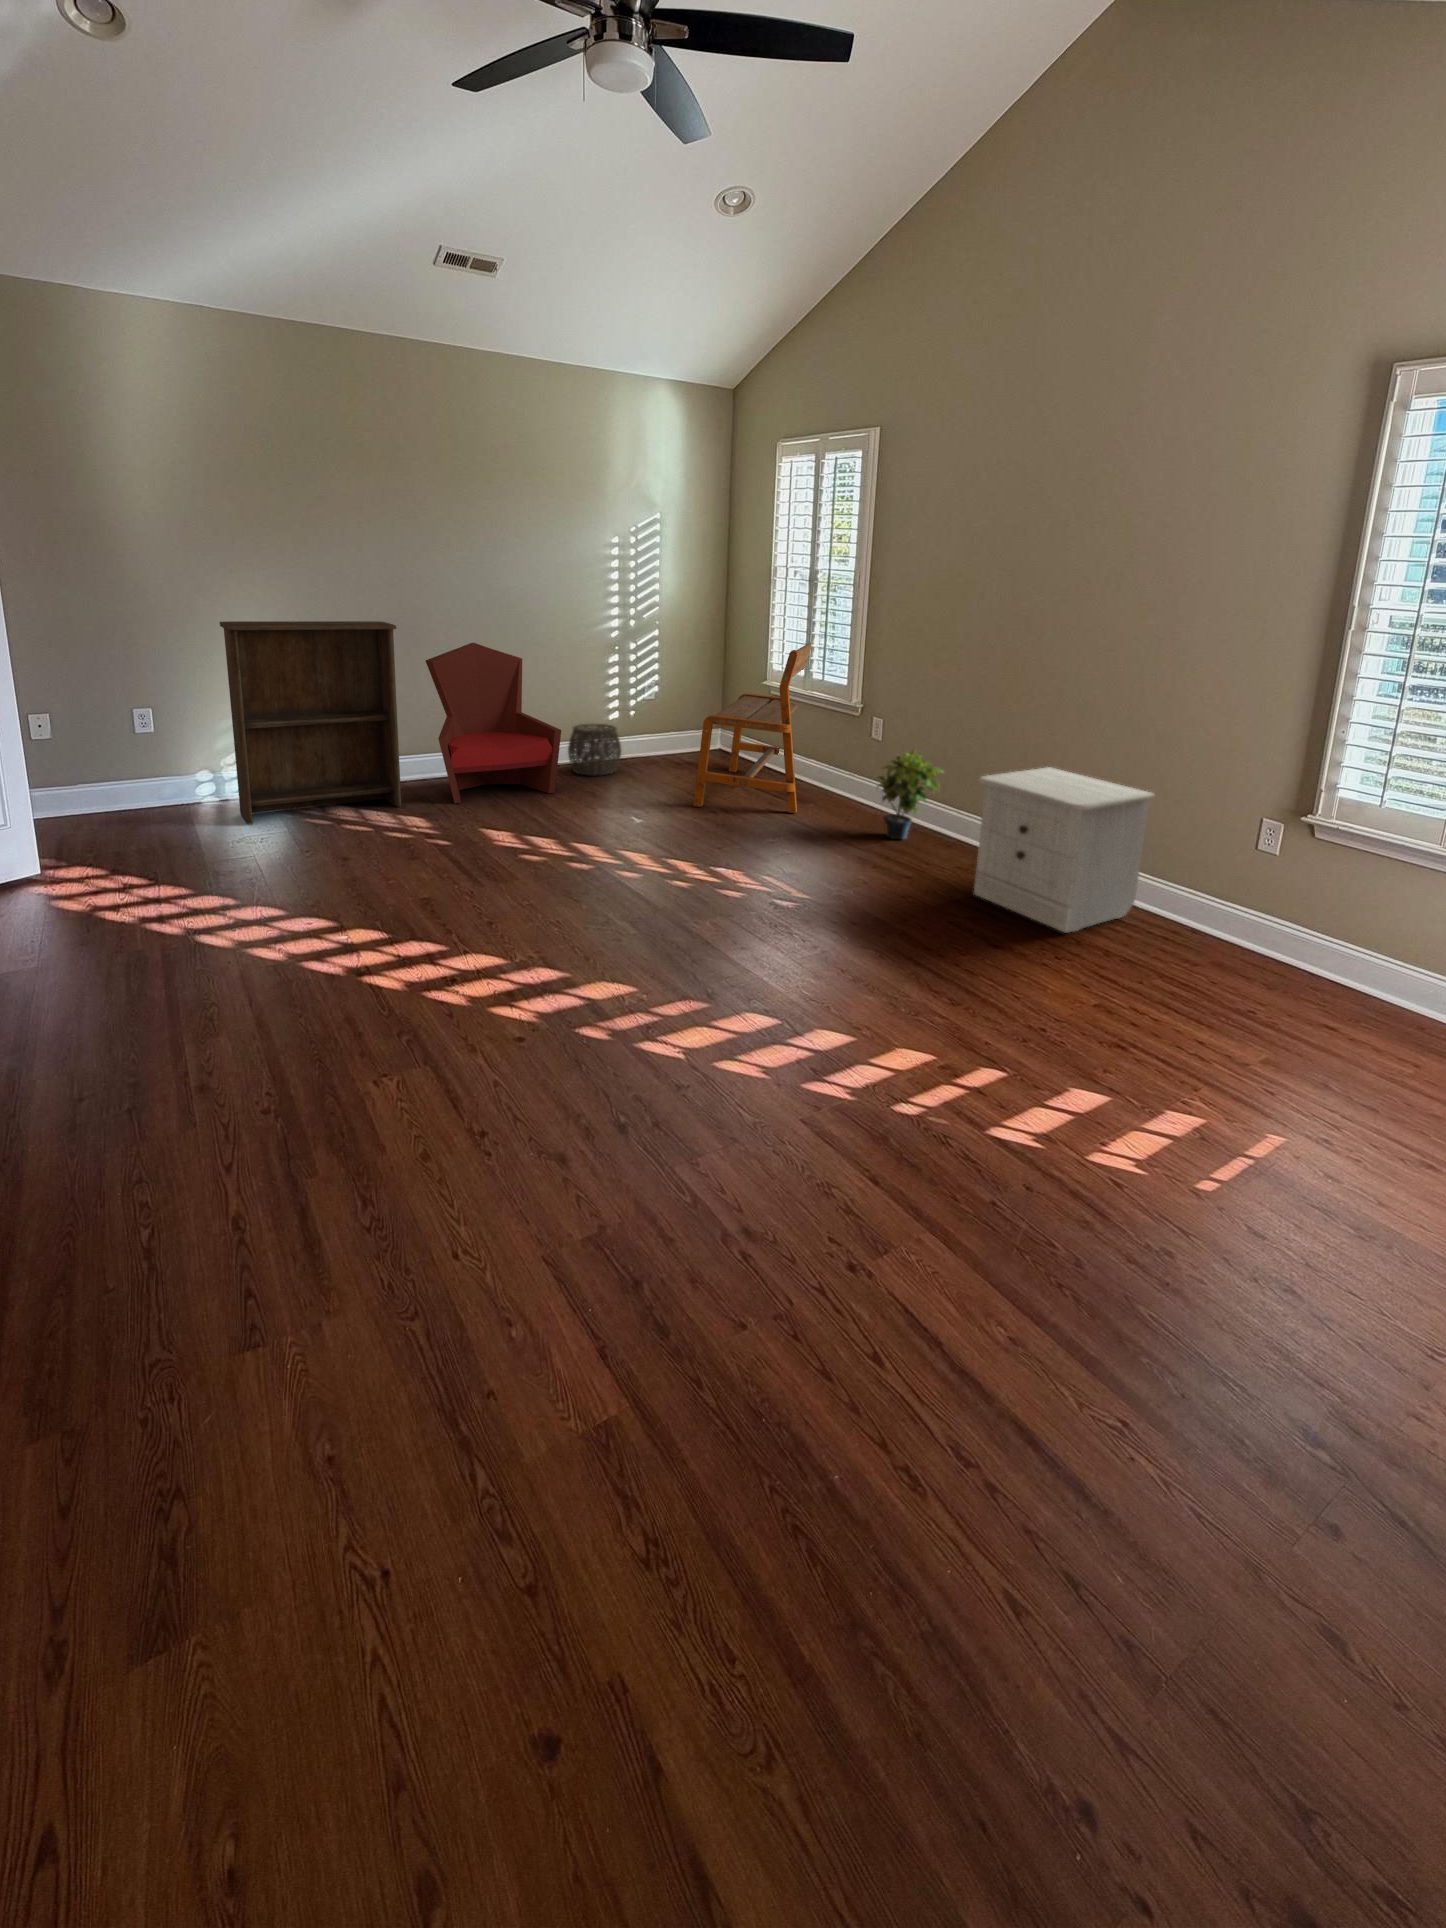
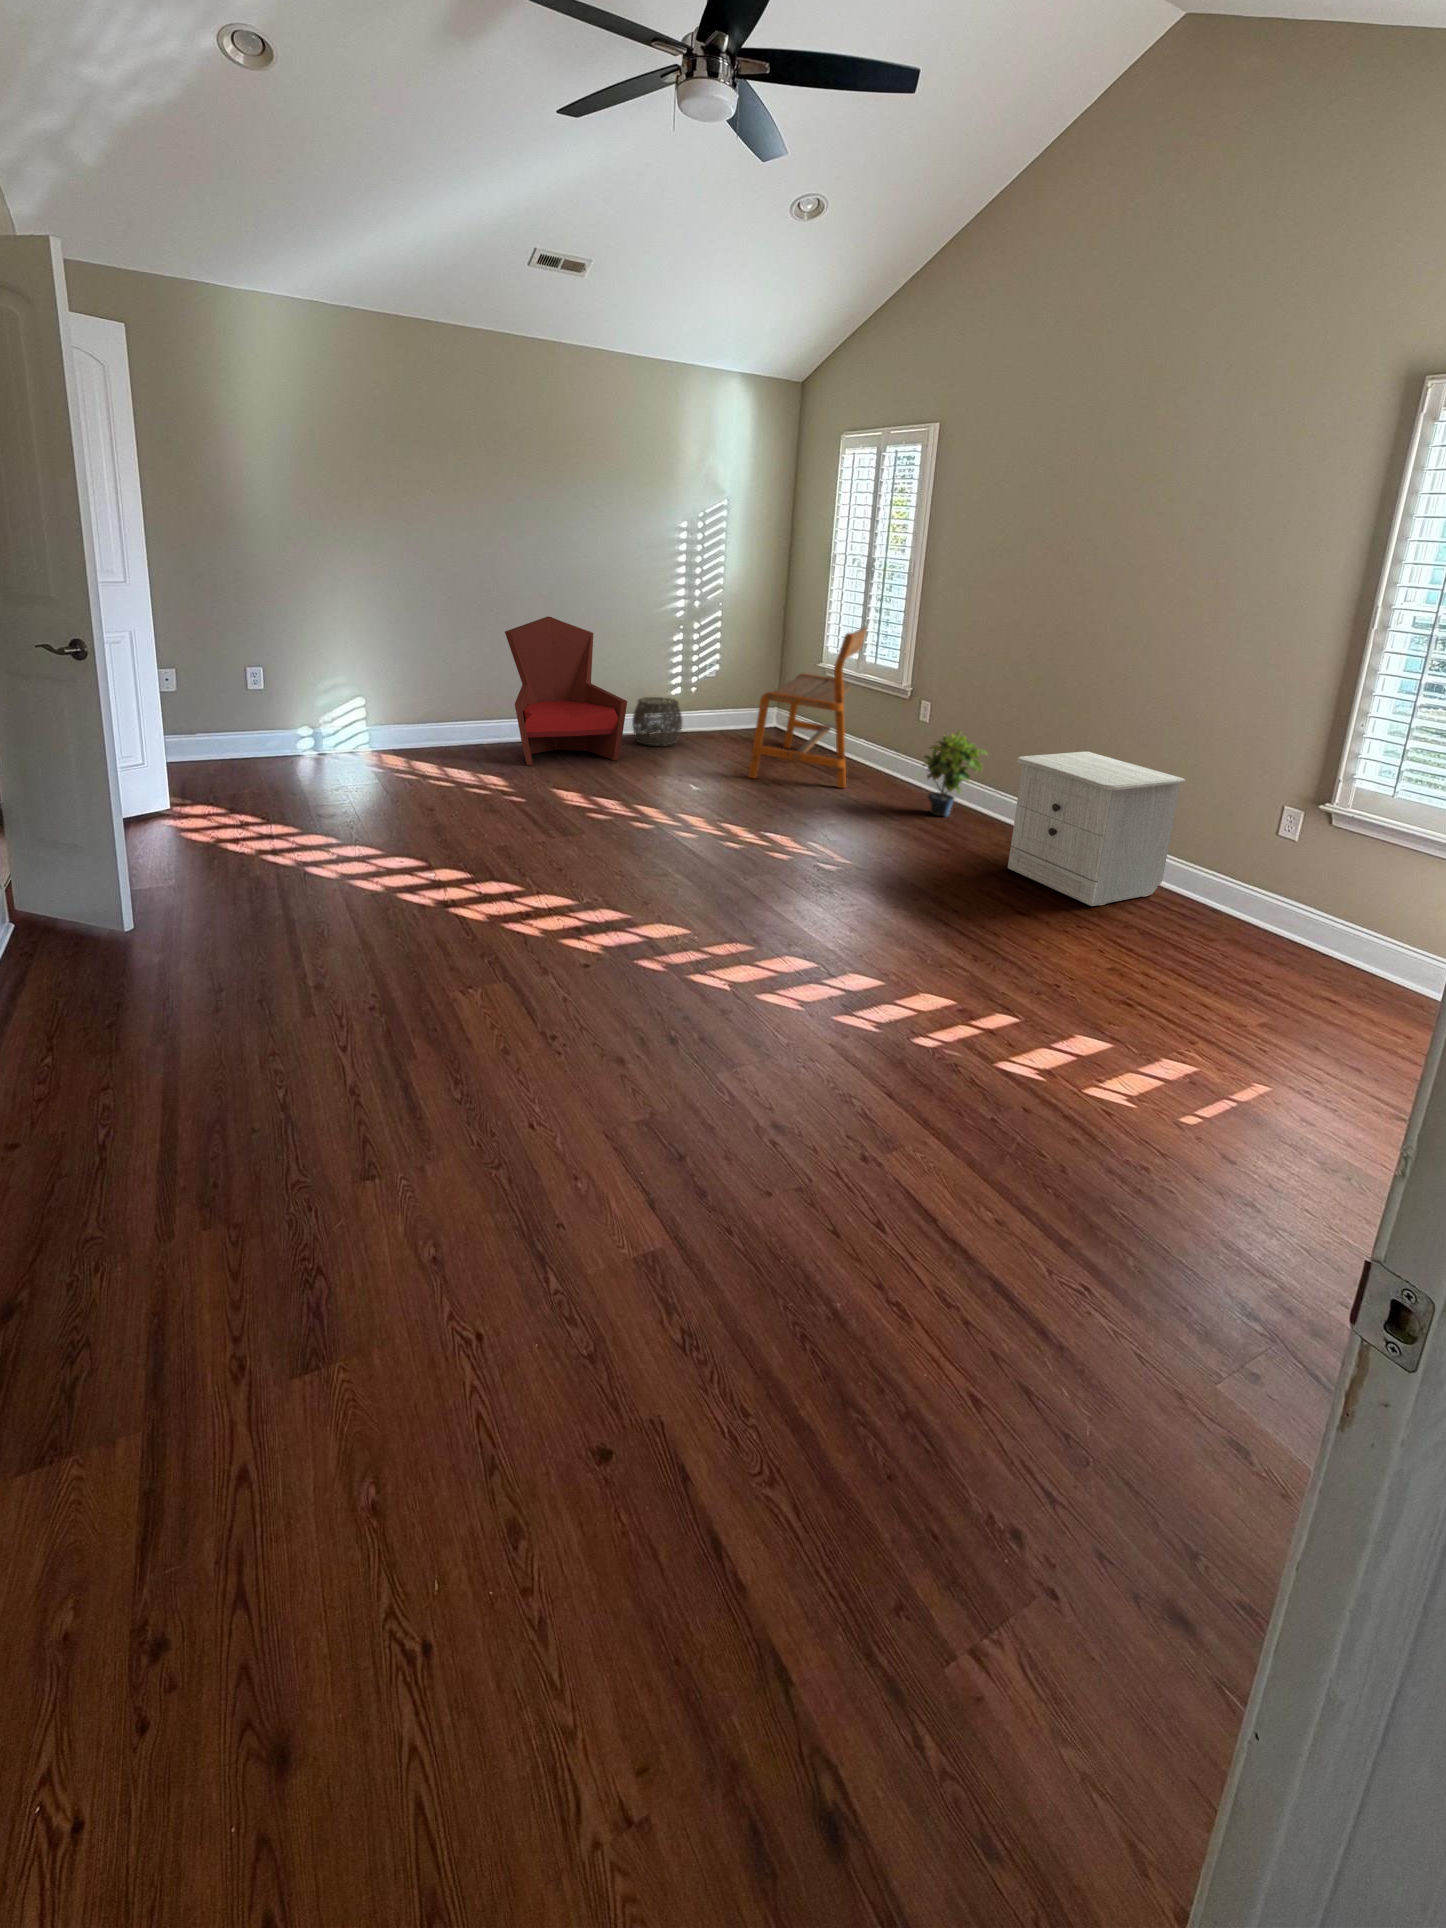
bookshelf: present [219,621,401,824] -> none [324,589,481,775]

